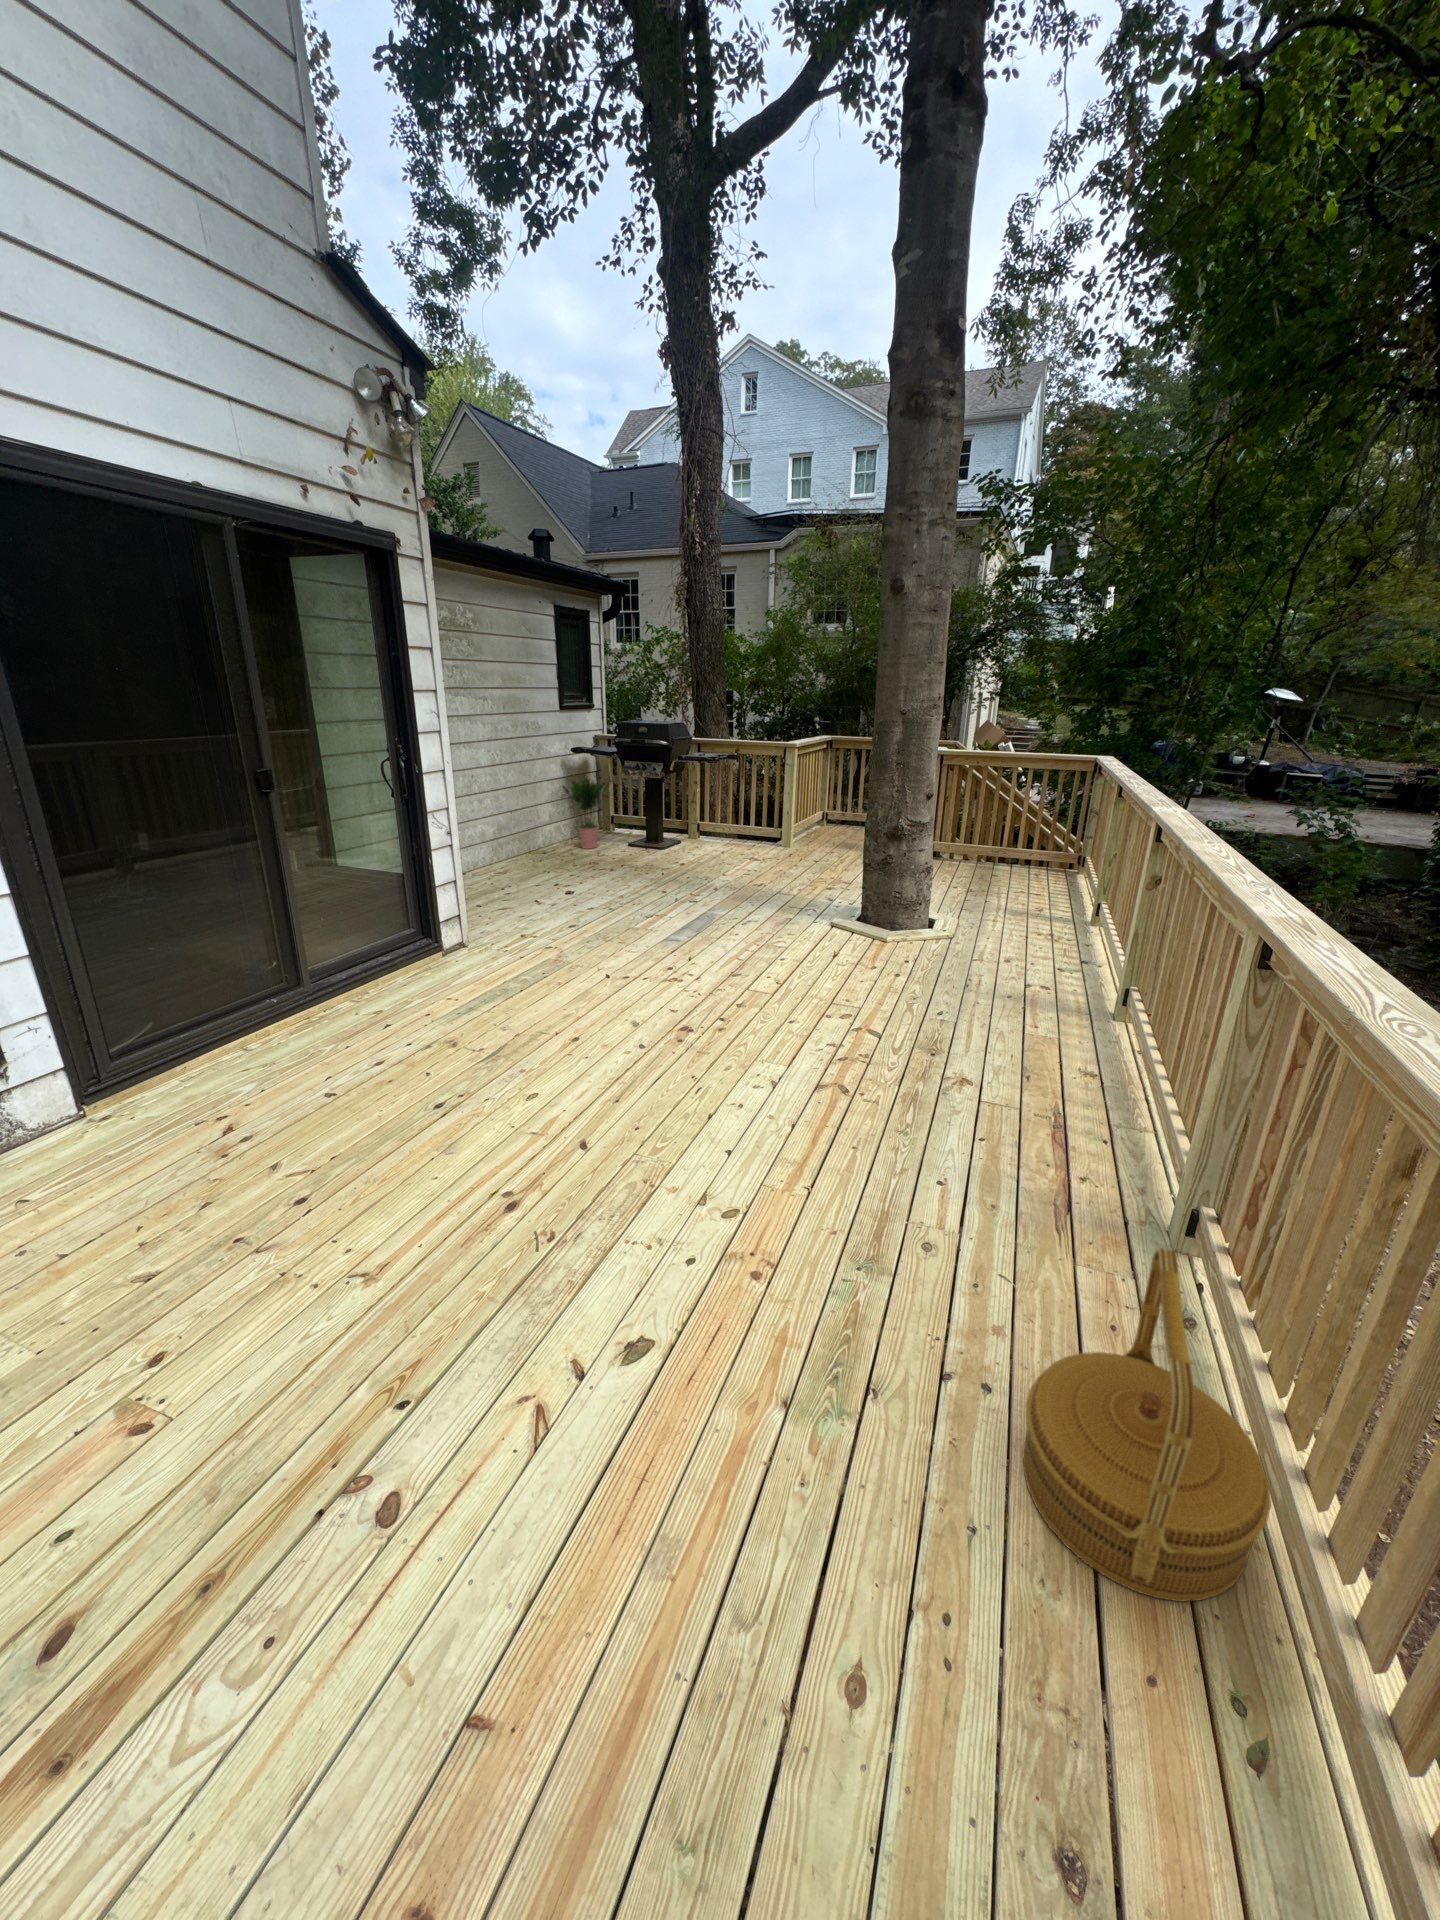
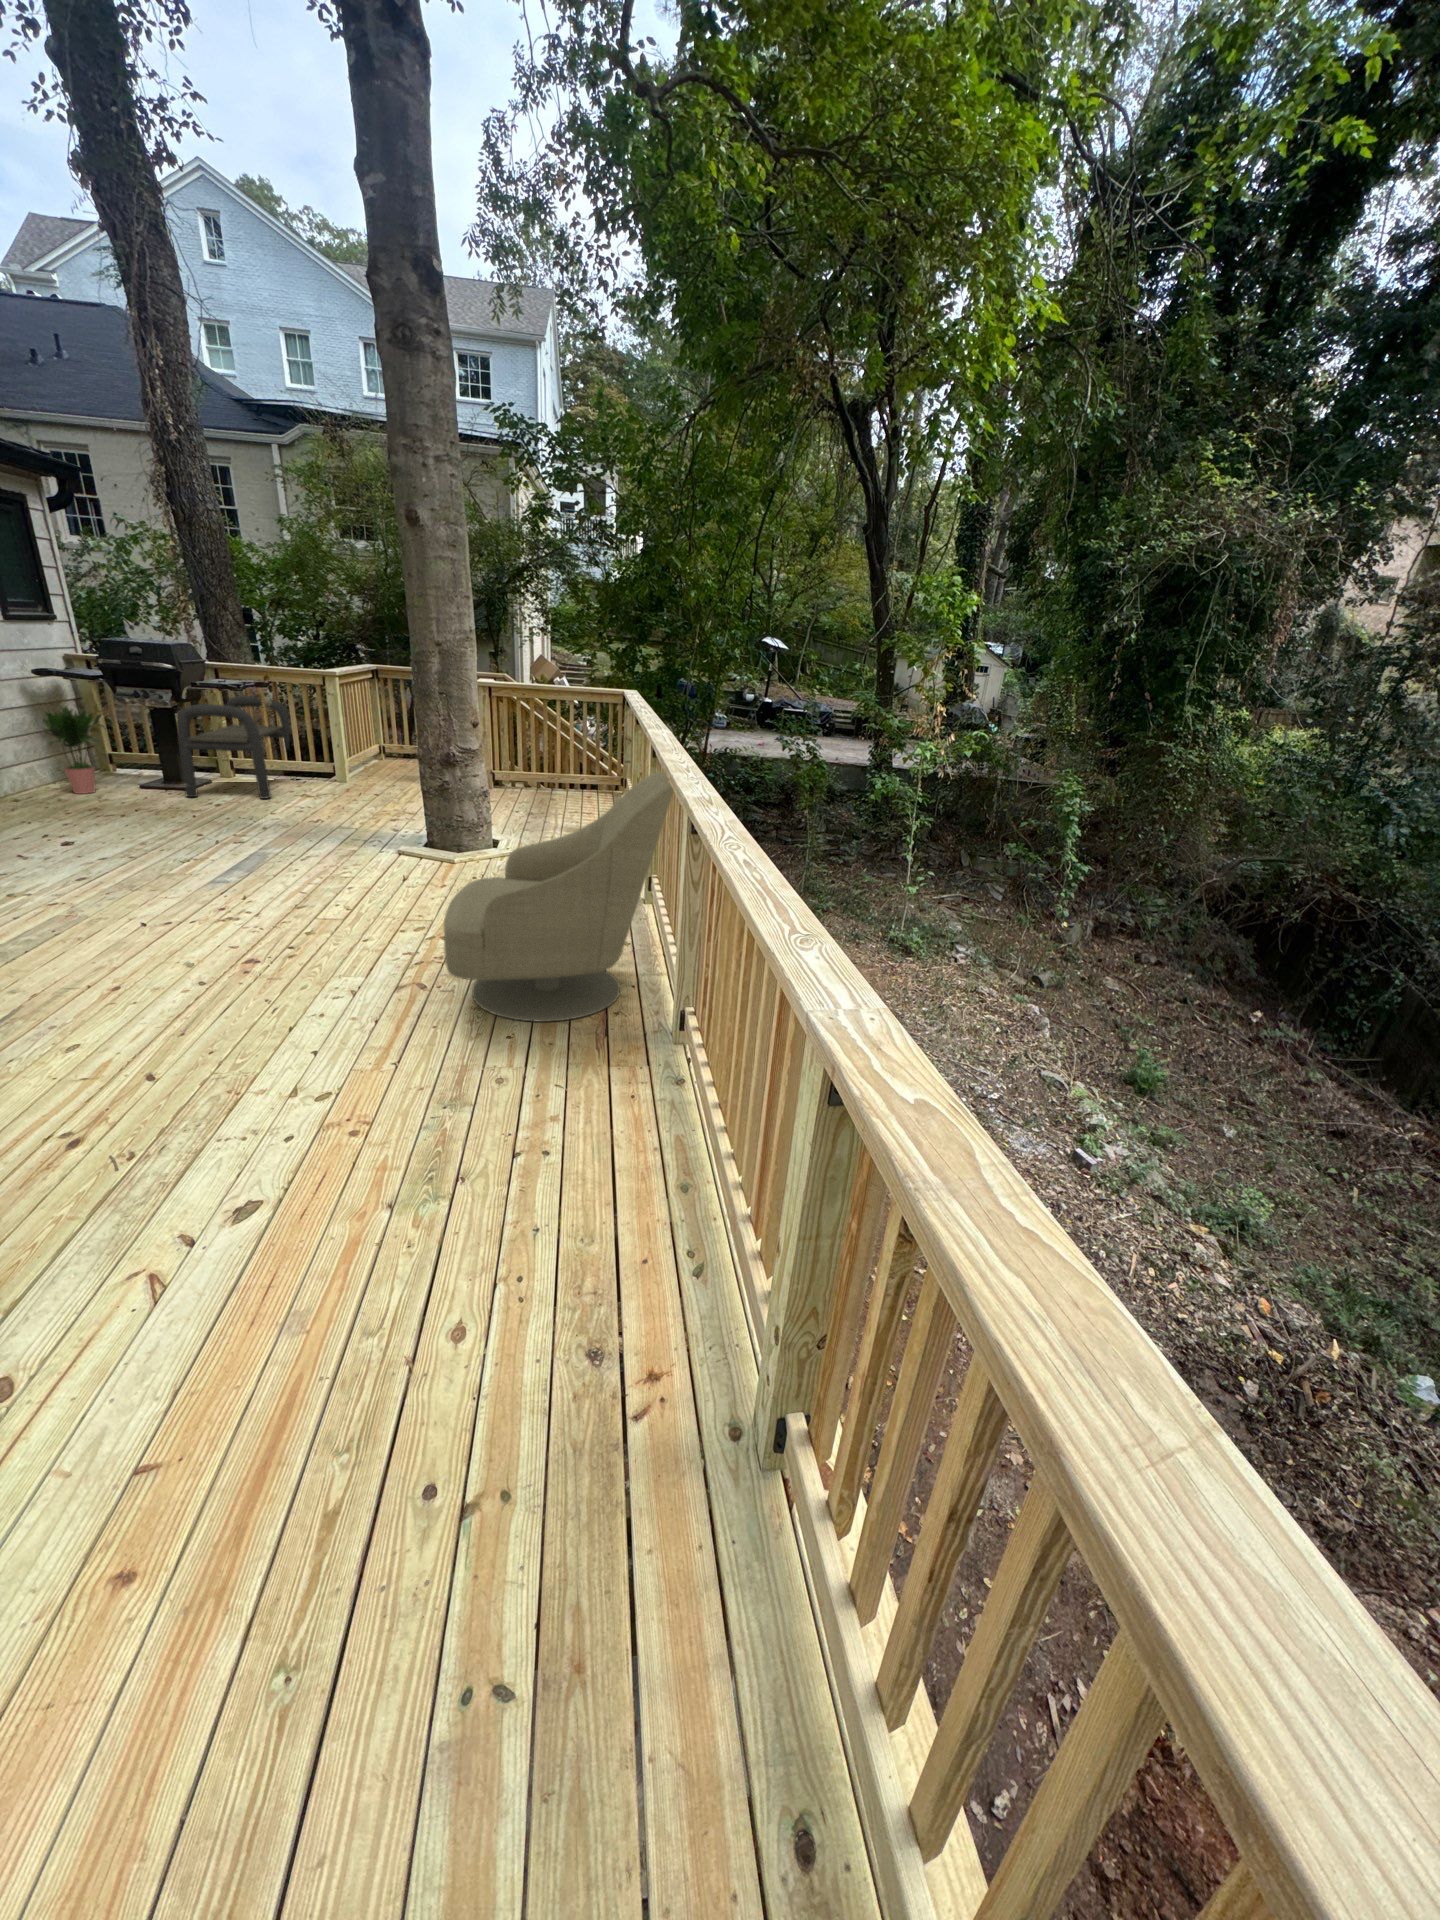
bench: none [660,767,754,860] -> present [177,696,290,799]
armchair: none [878,867,1215,1171] -> present [444,772,673,1022]
woven basket: present [1023,1248,1271,1601] -> none [565,1021,709,1228]

